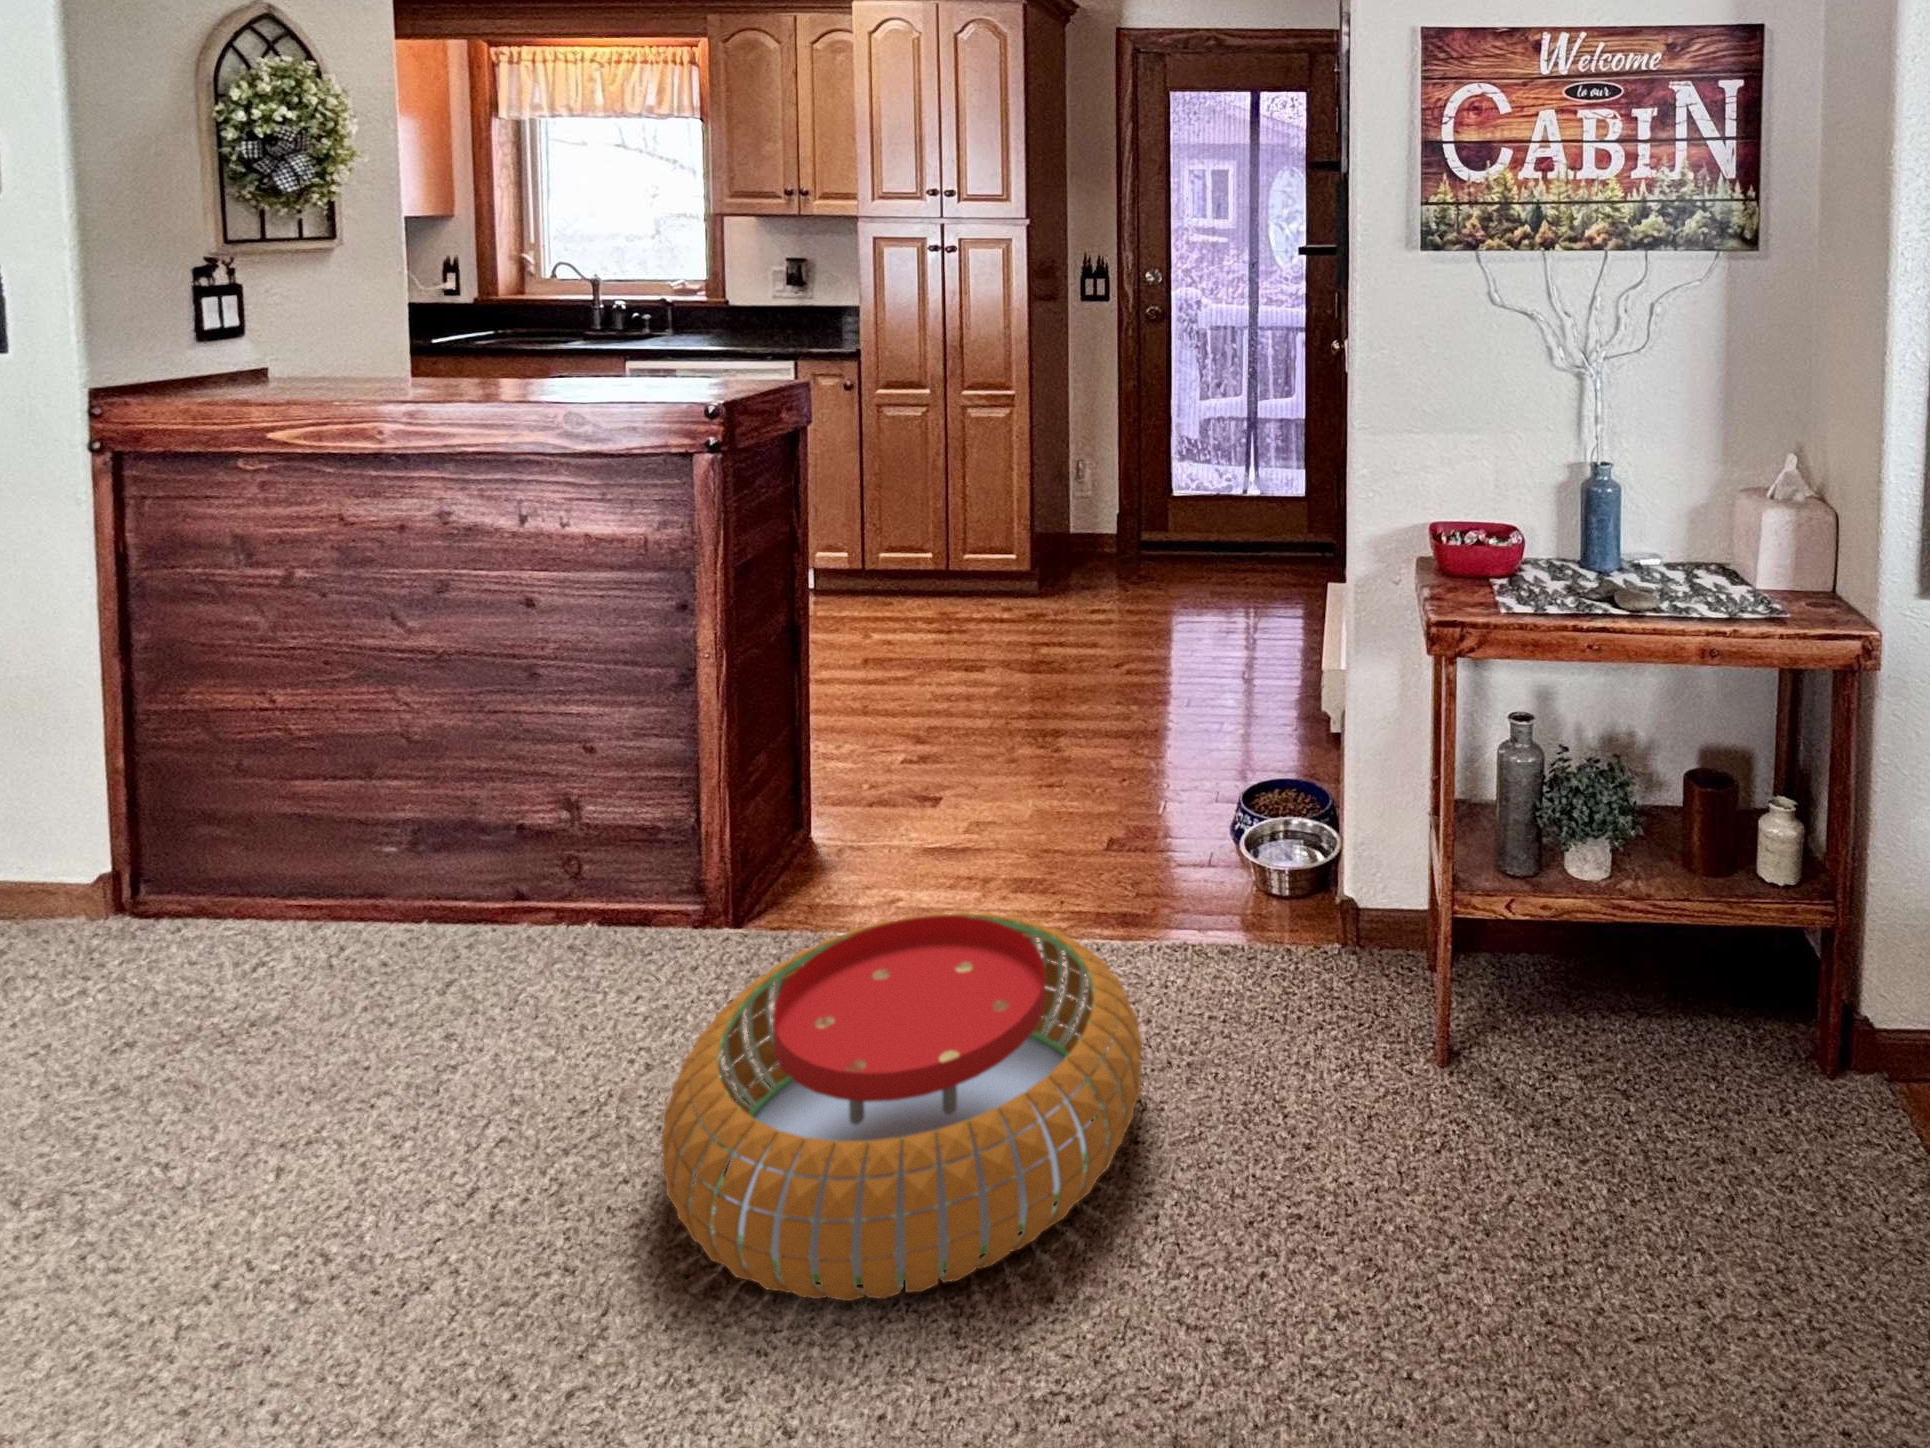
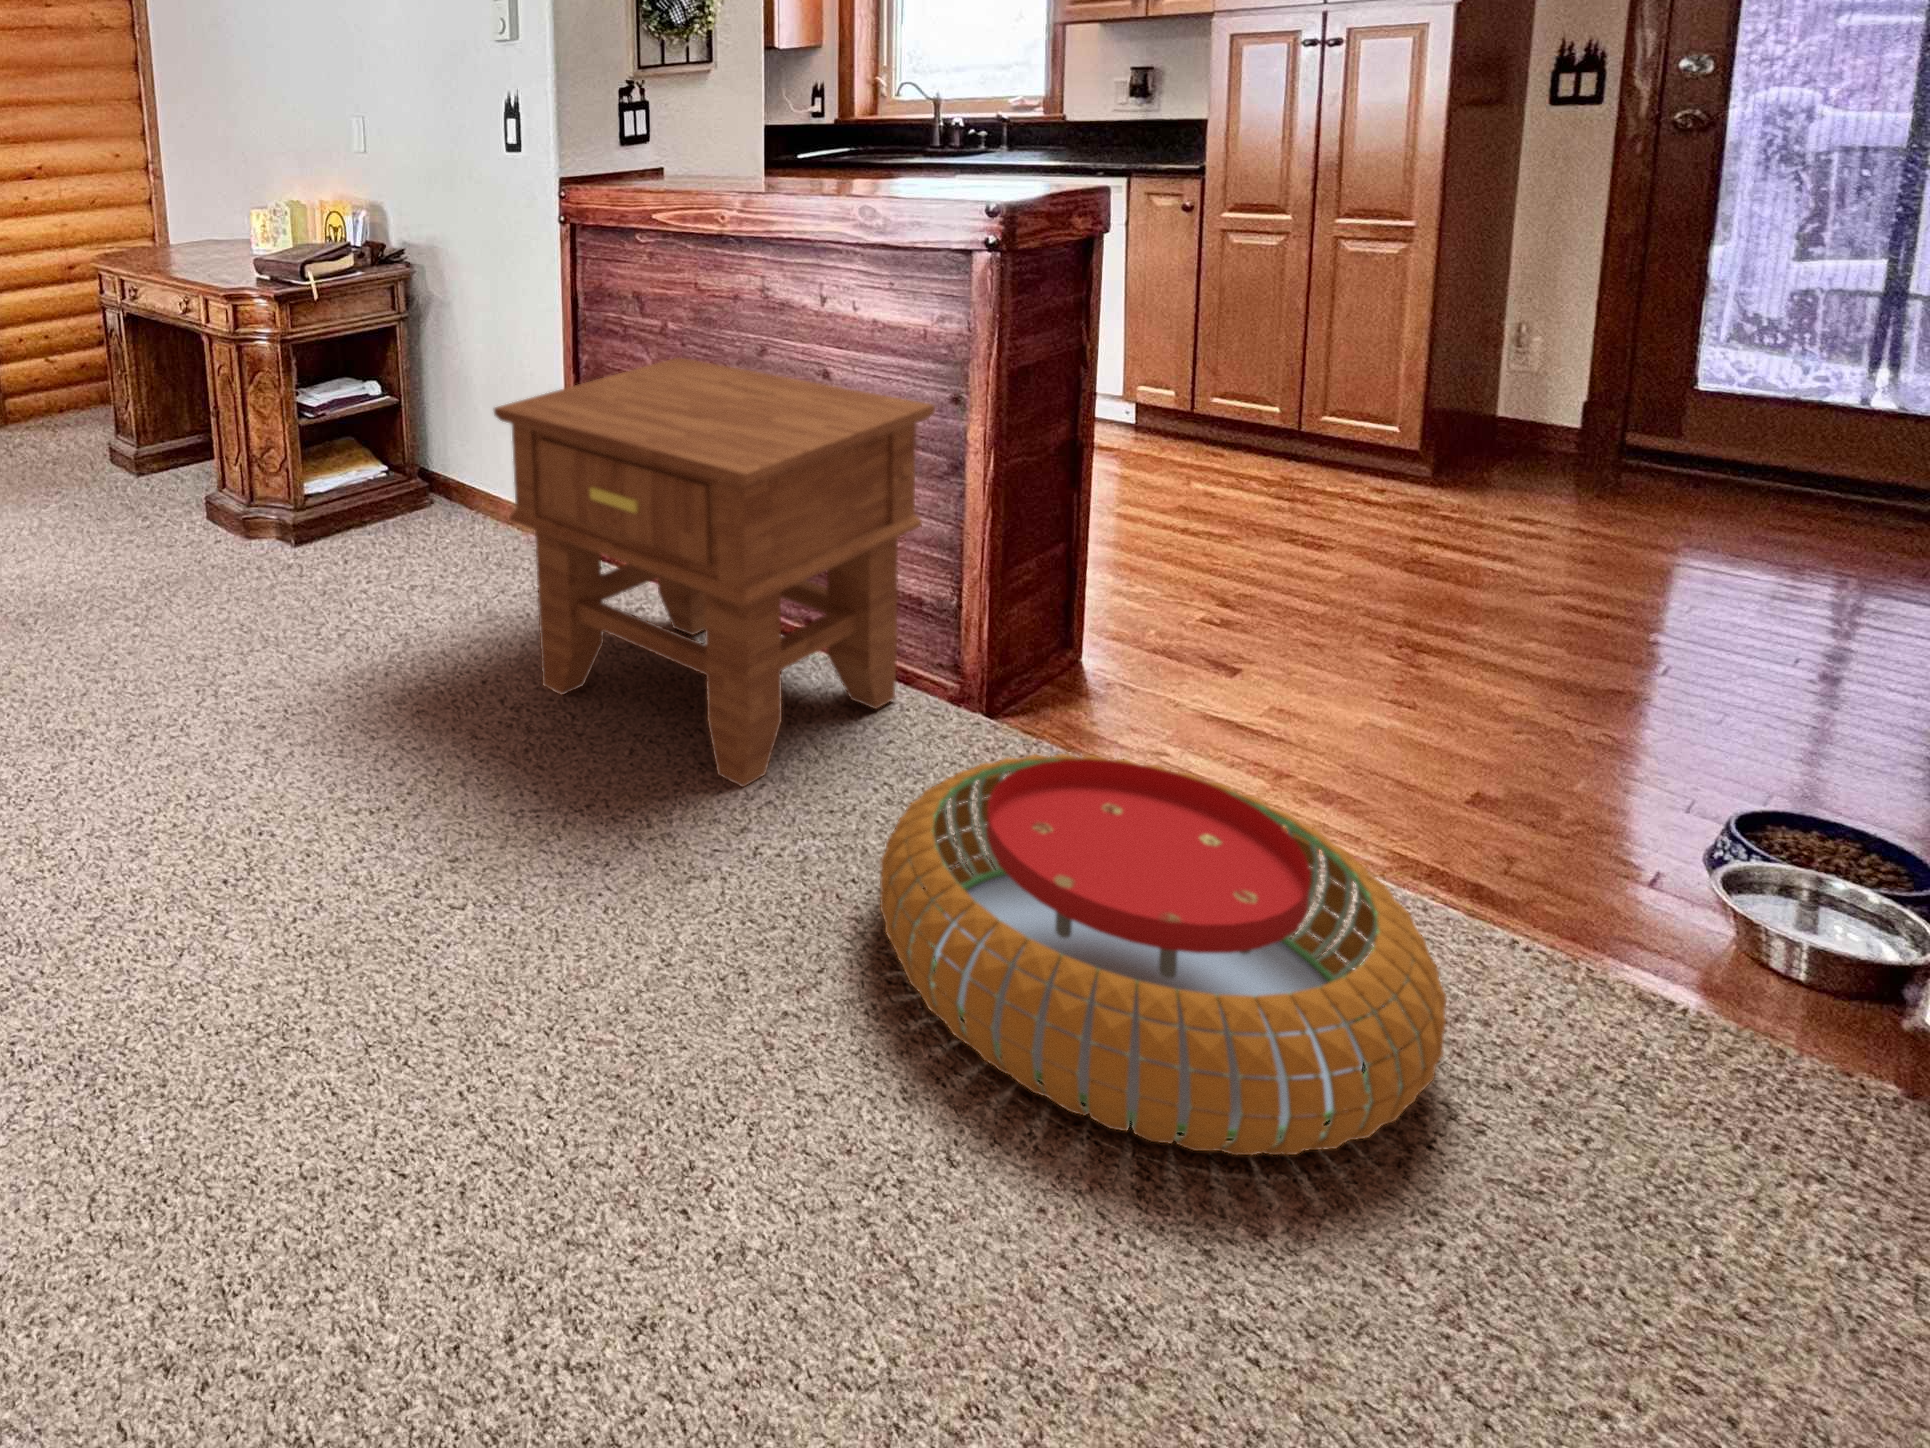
side table: none [5,611,663,1133] -> present [494,358,935,787]

